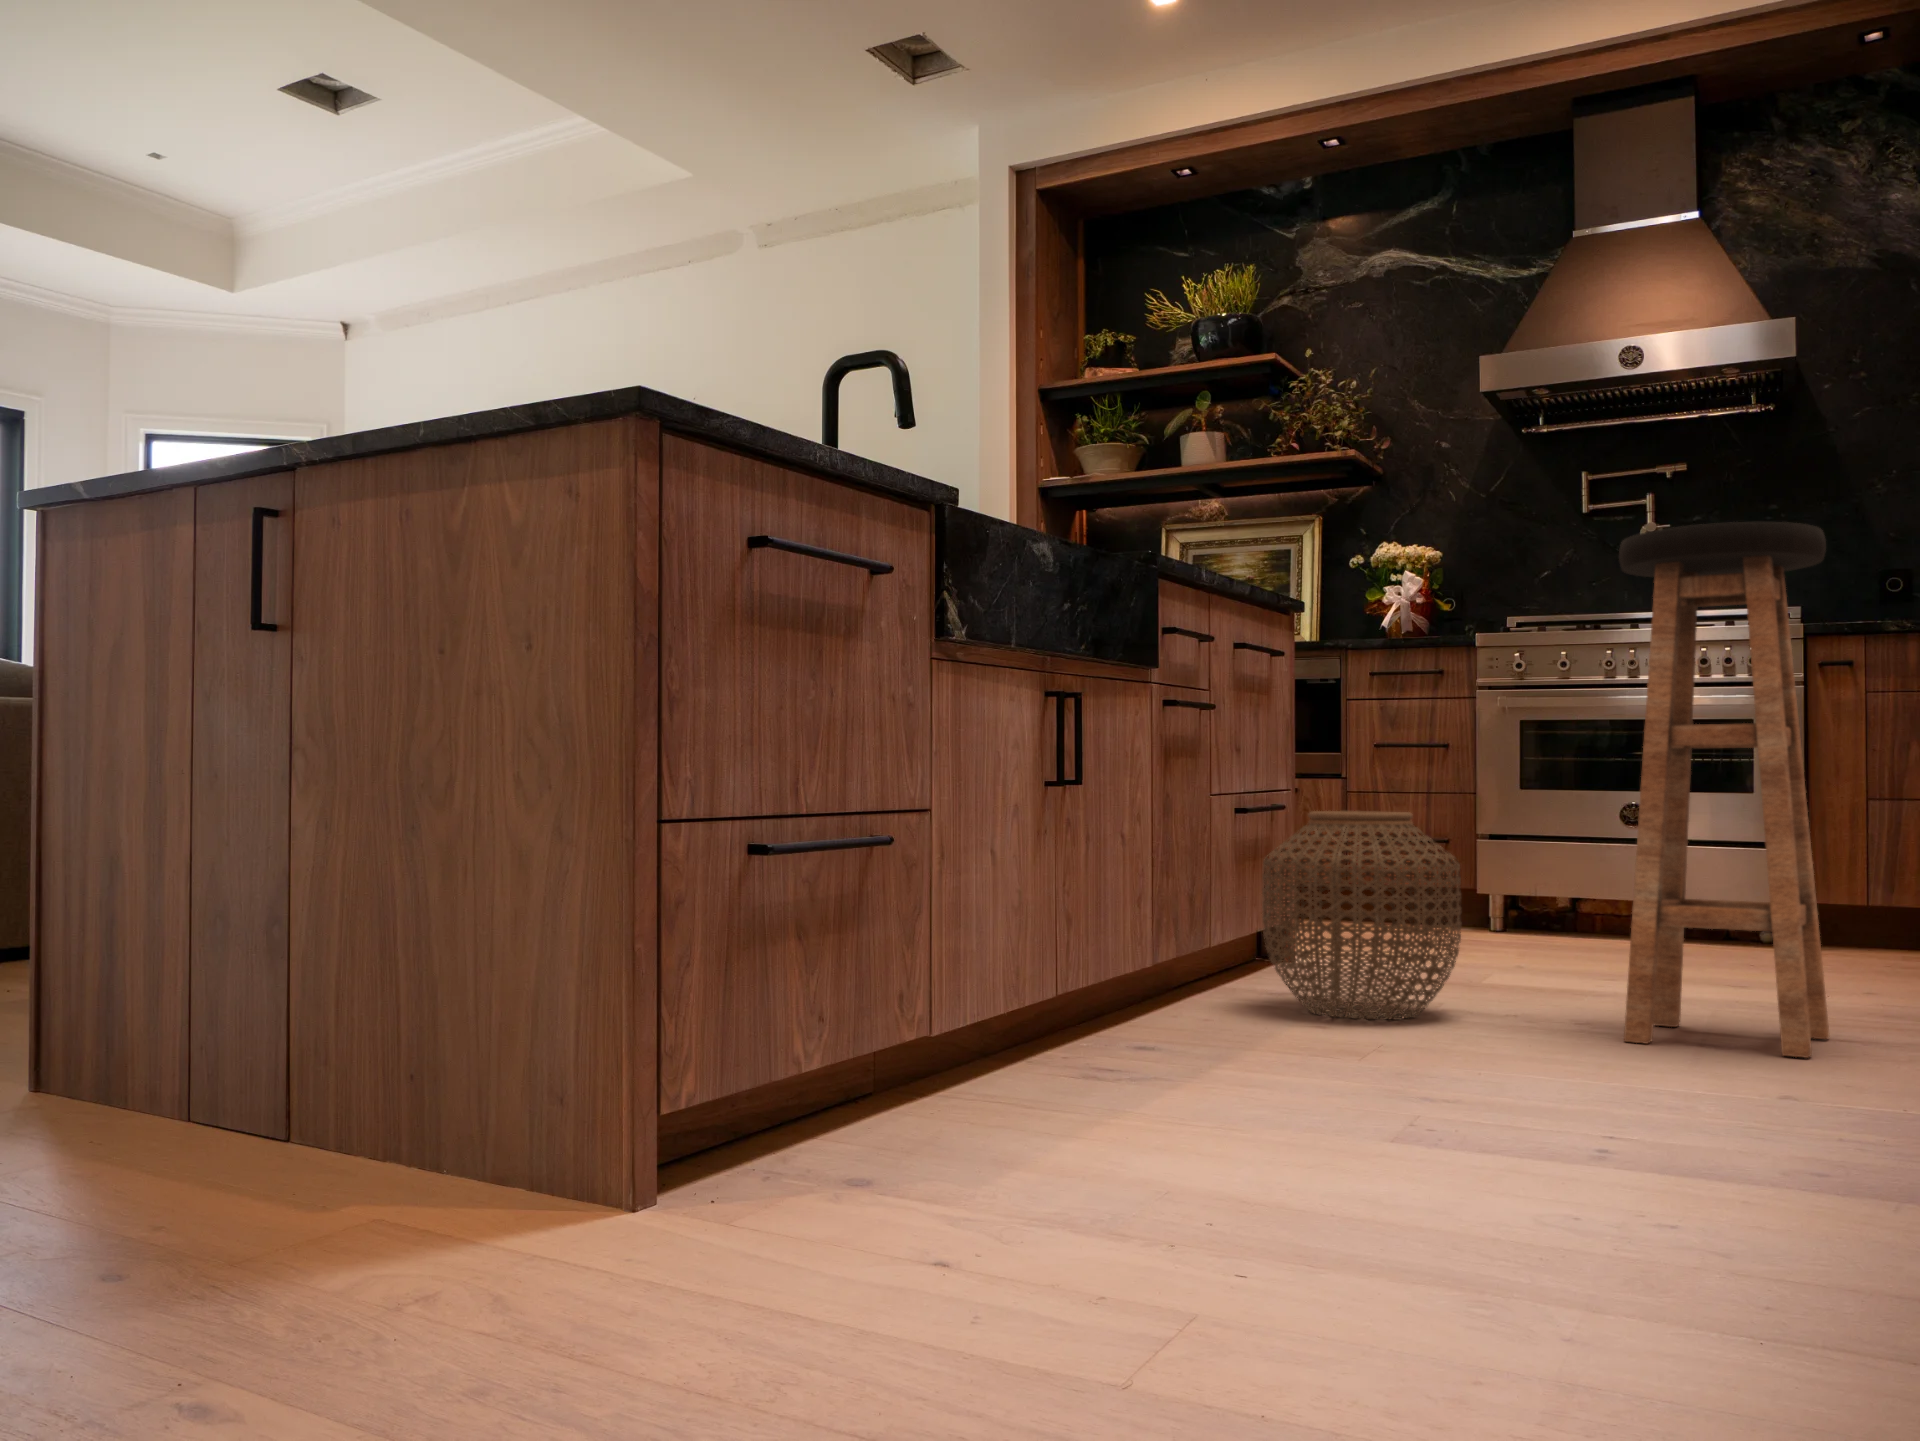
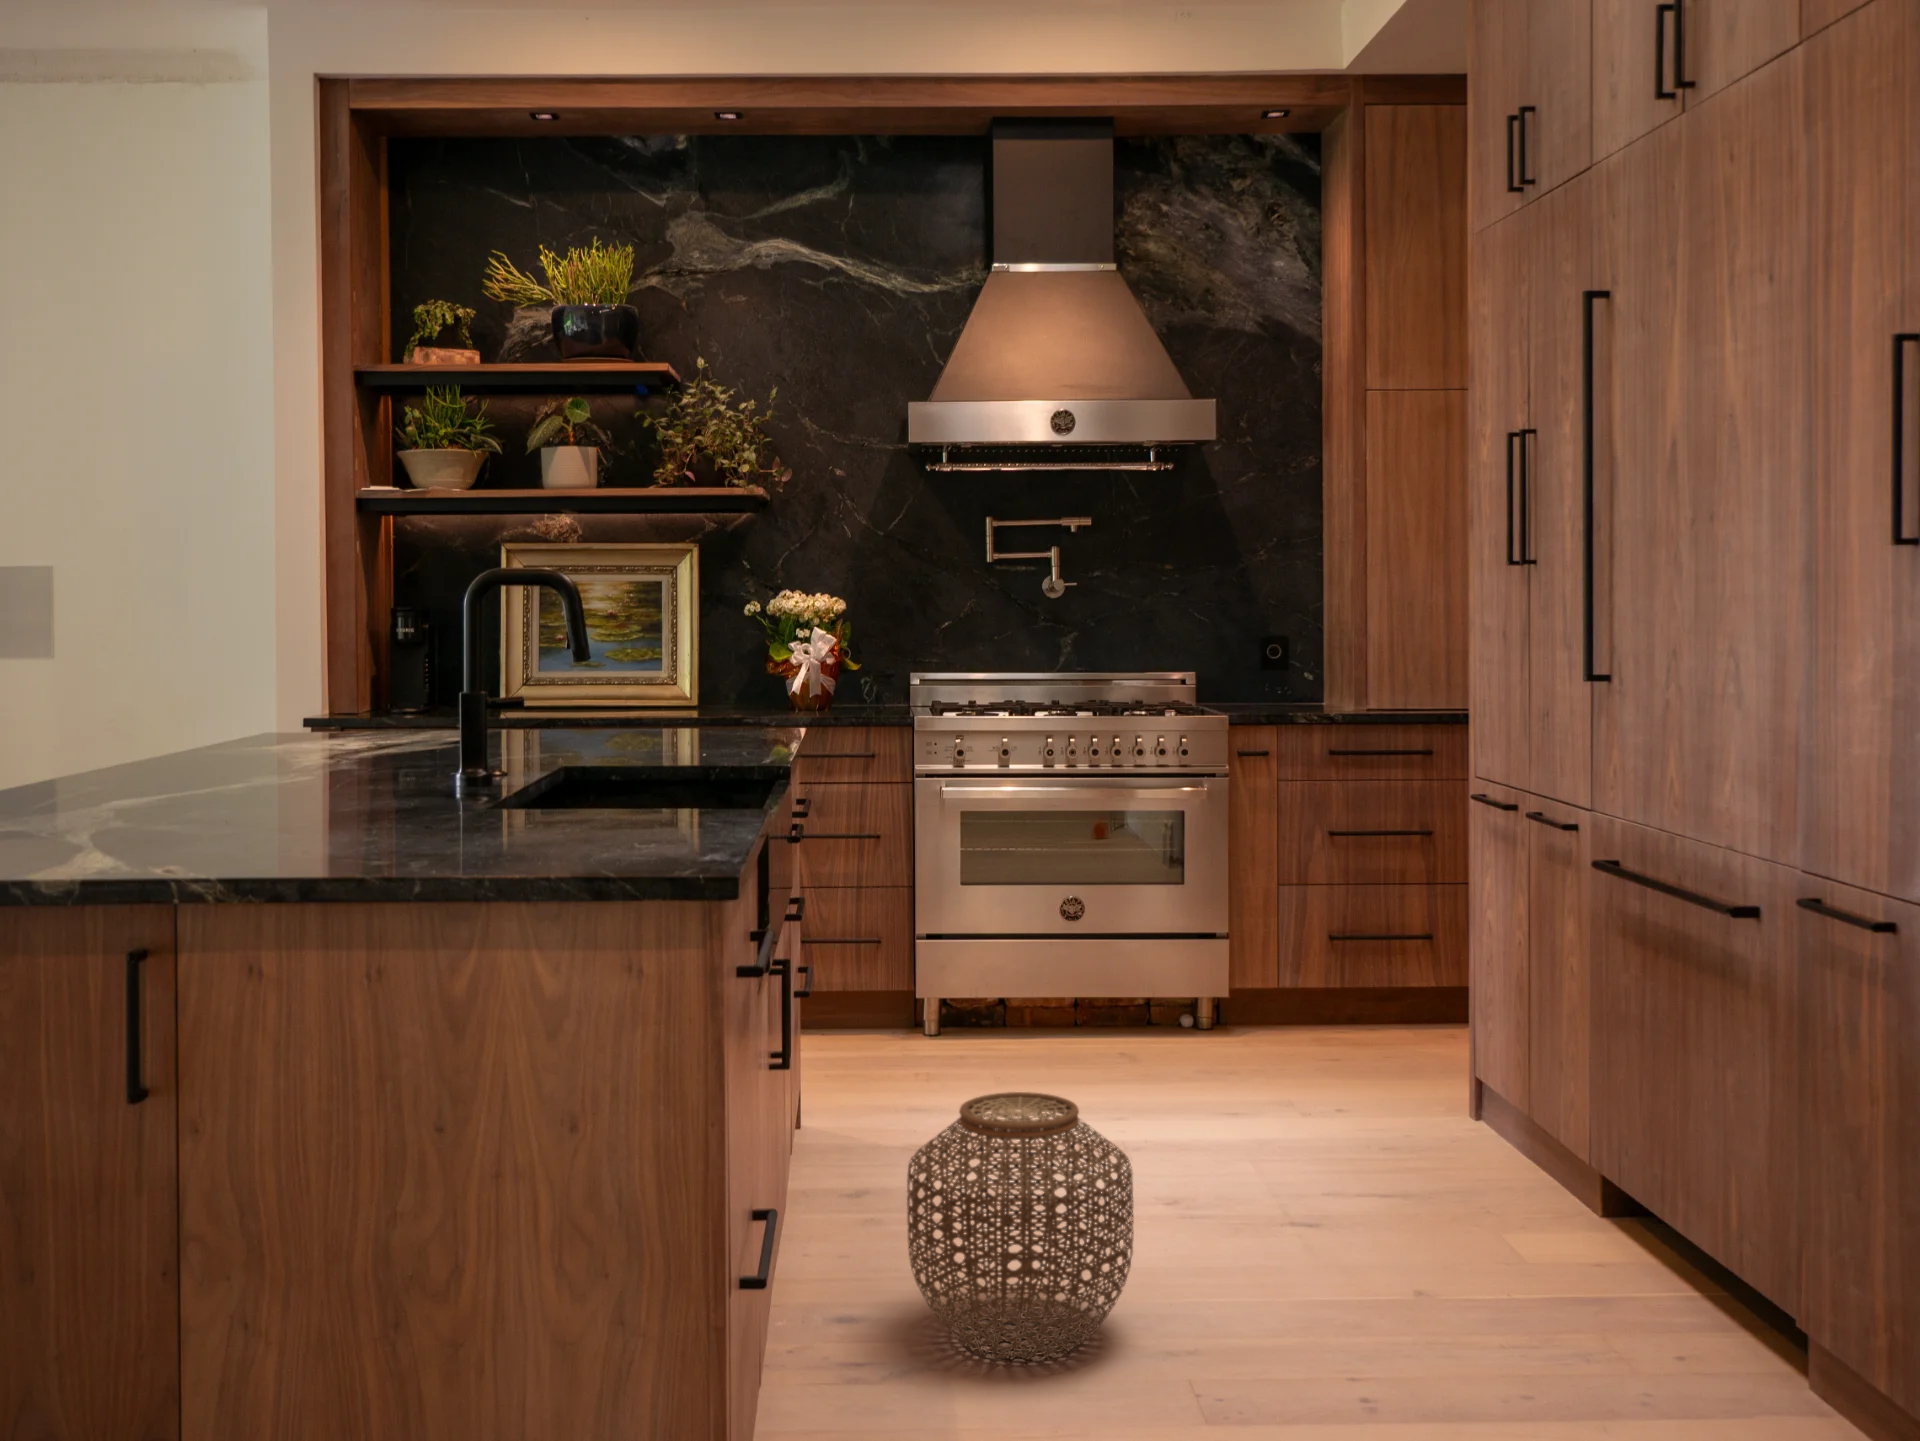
bar stool: present [1619,522,1829,1058] -> none [1298,796,1505,1366]

